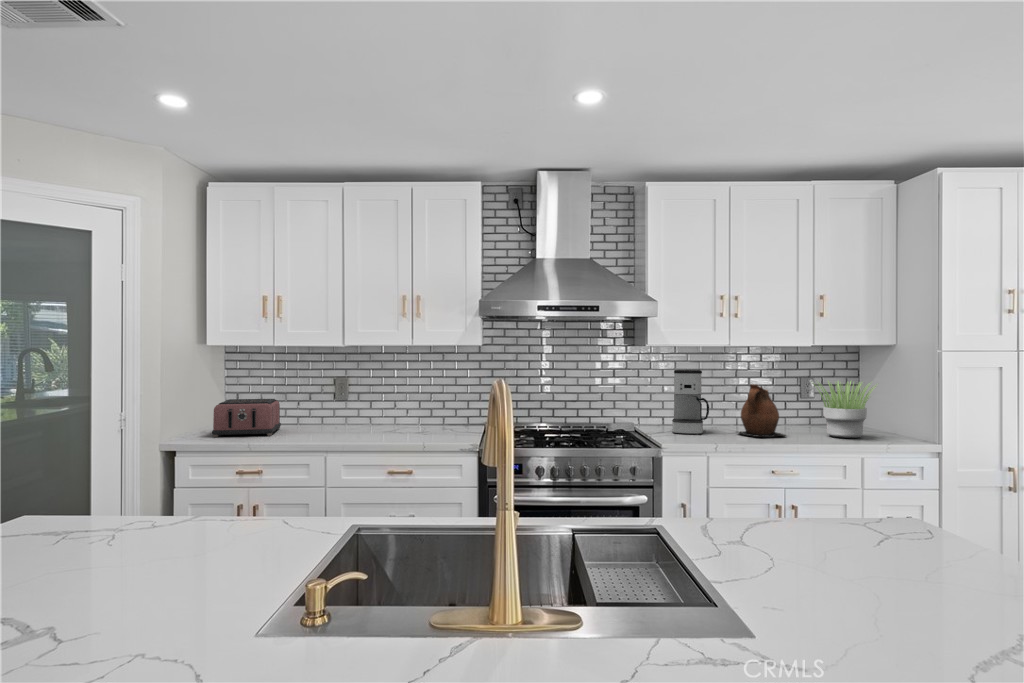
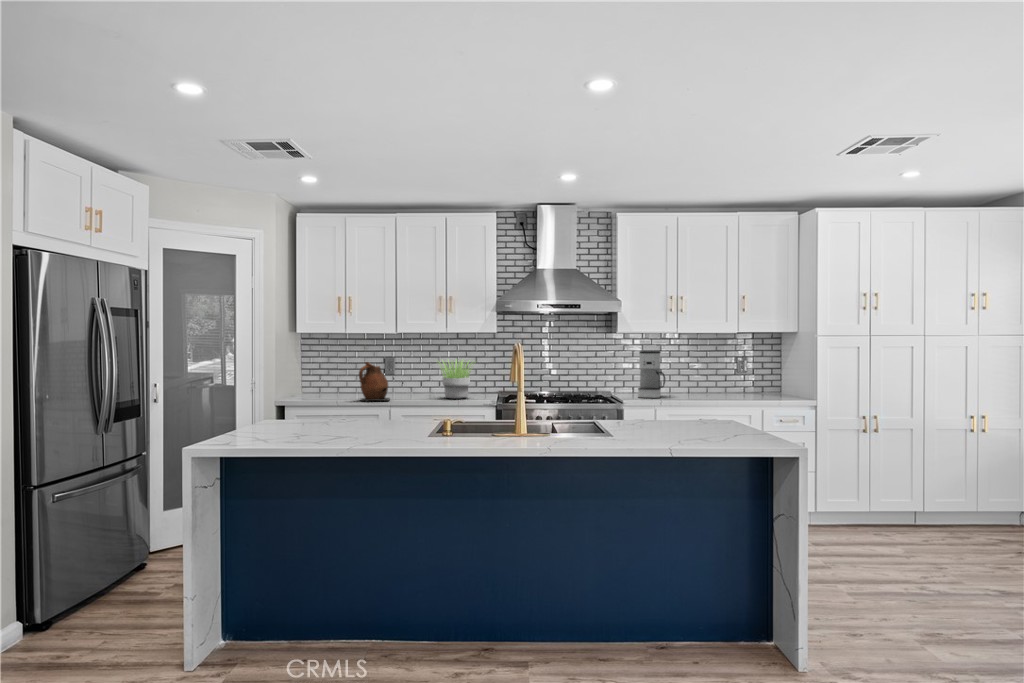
potted plant: present [813,381,876,438] -> present [439,359,472,399]
ceramic pitcher: present [739,384,785,436] -> present [359,362,390,401]
toaster: present [212,399,281,437] -> none [301,373,347,400]

